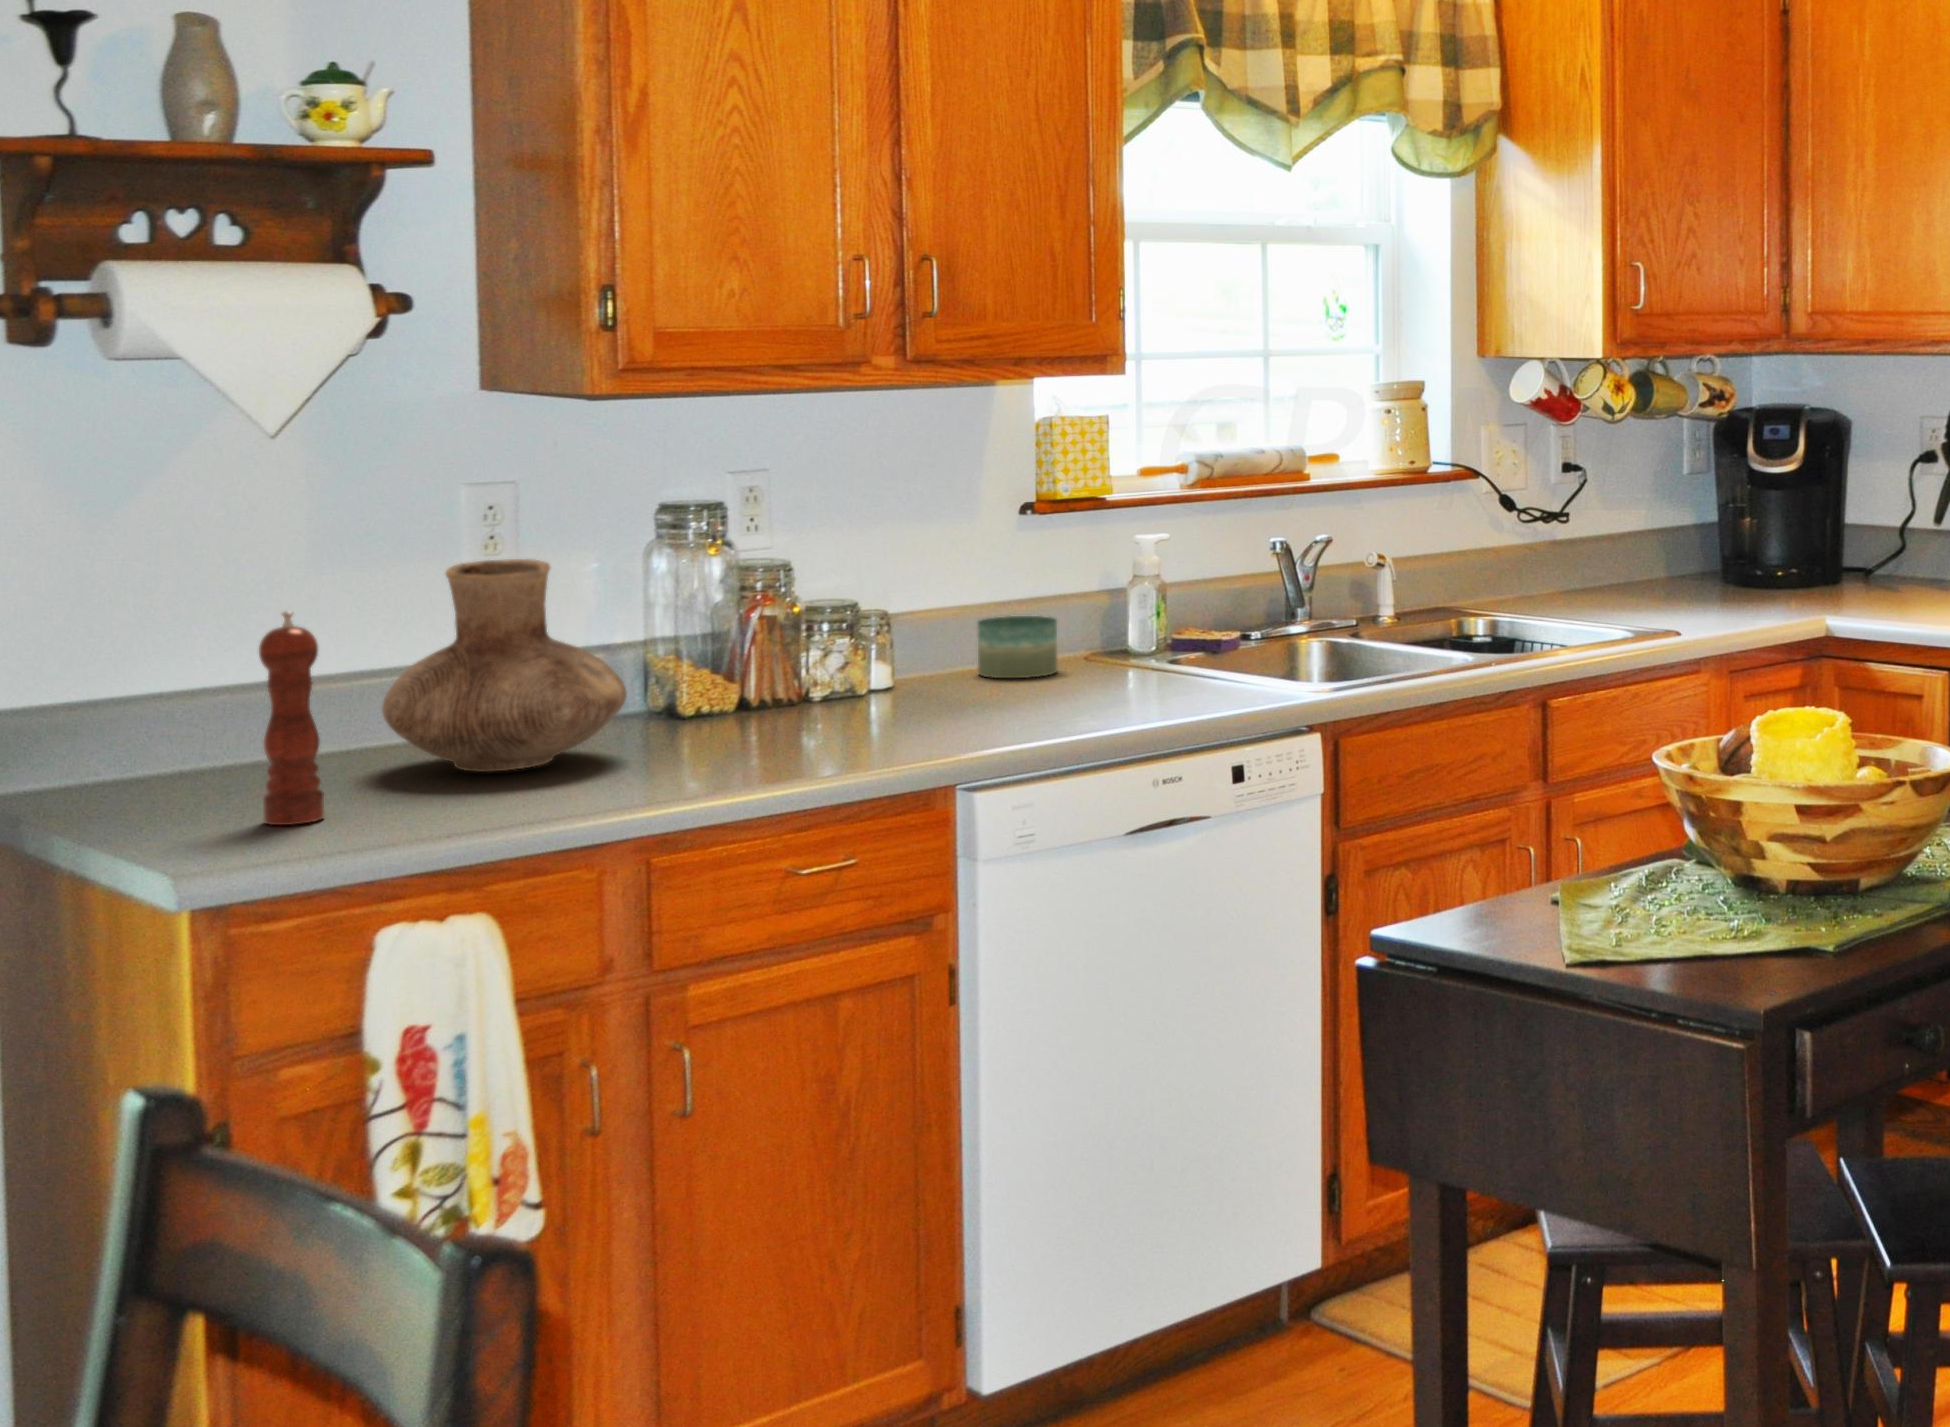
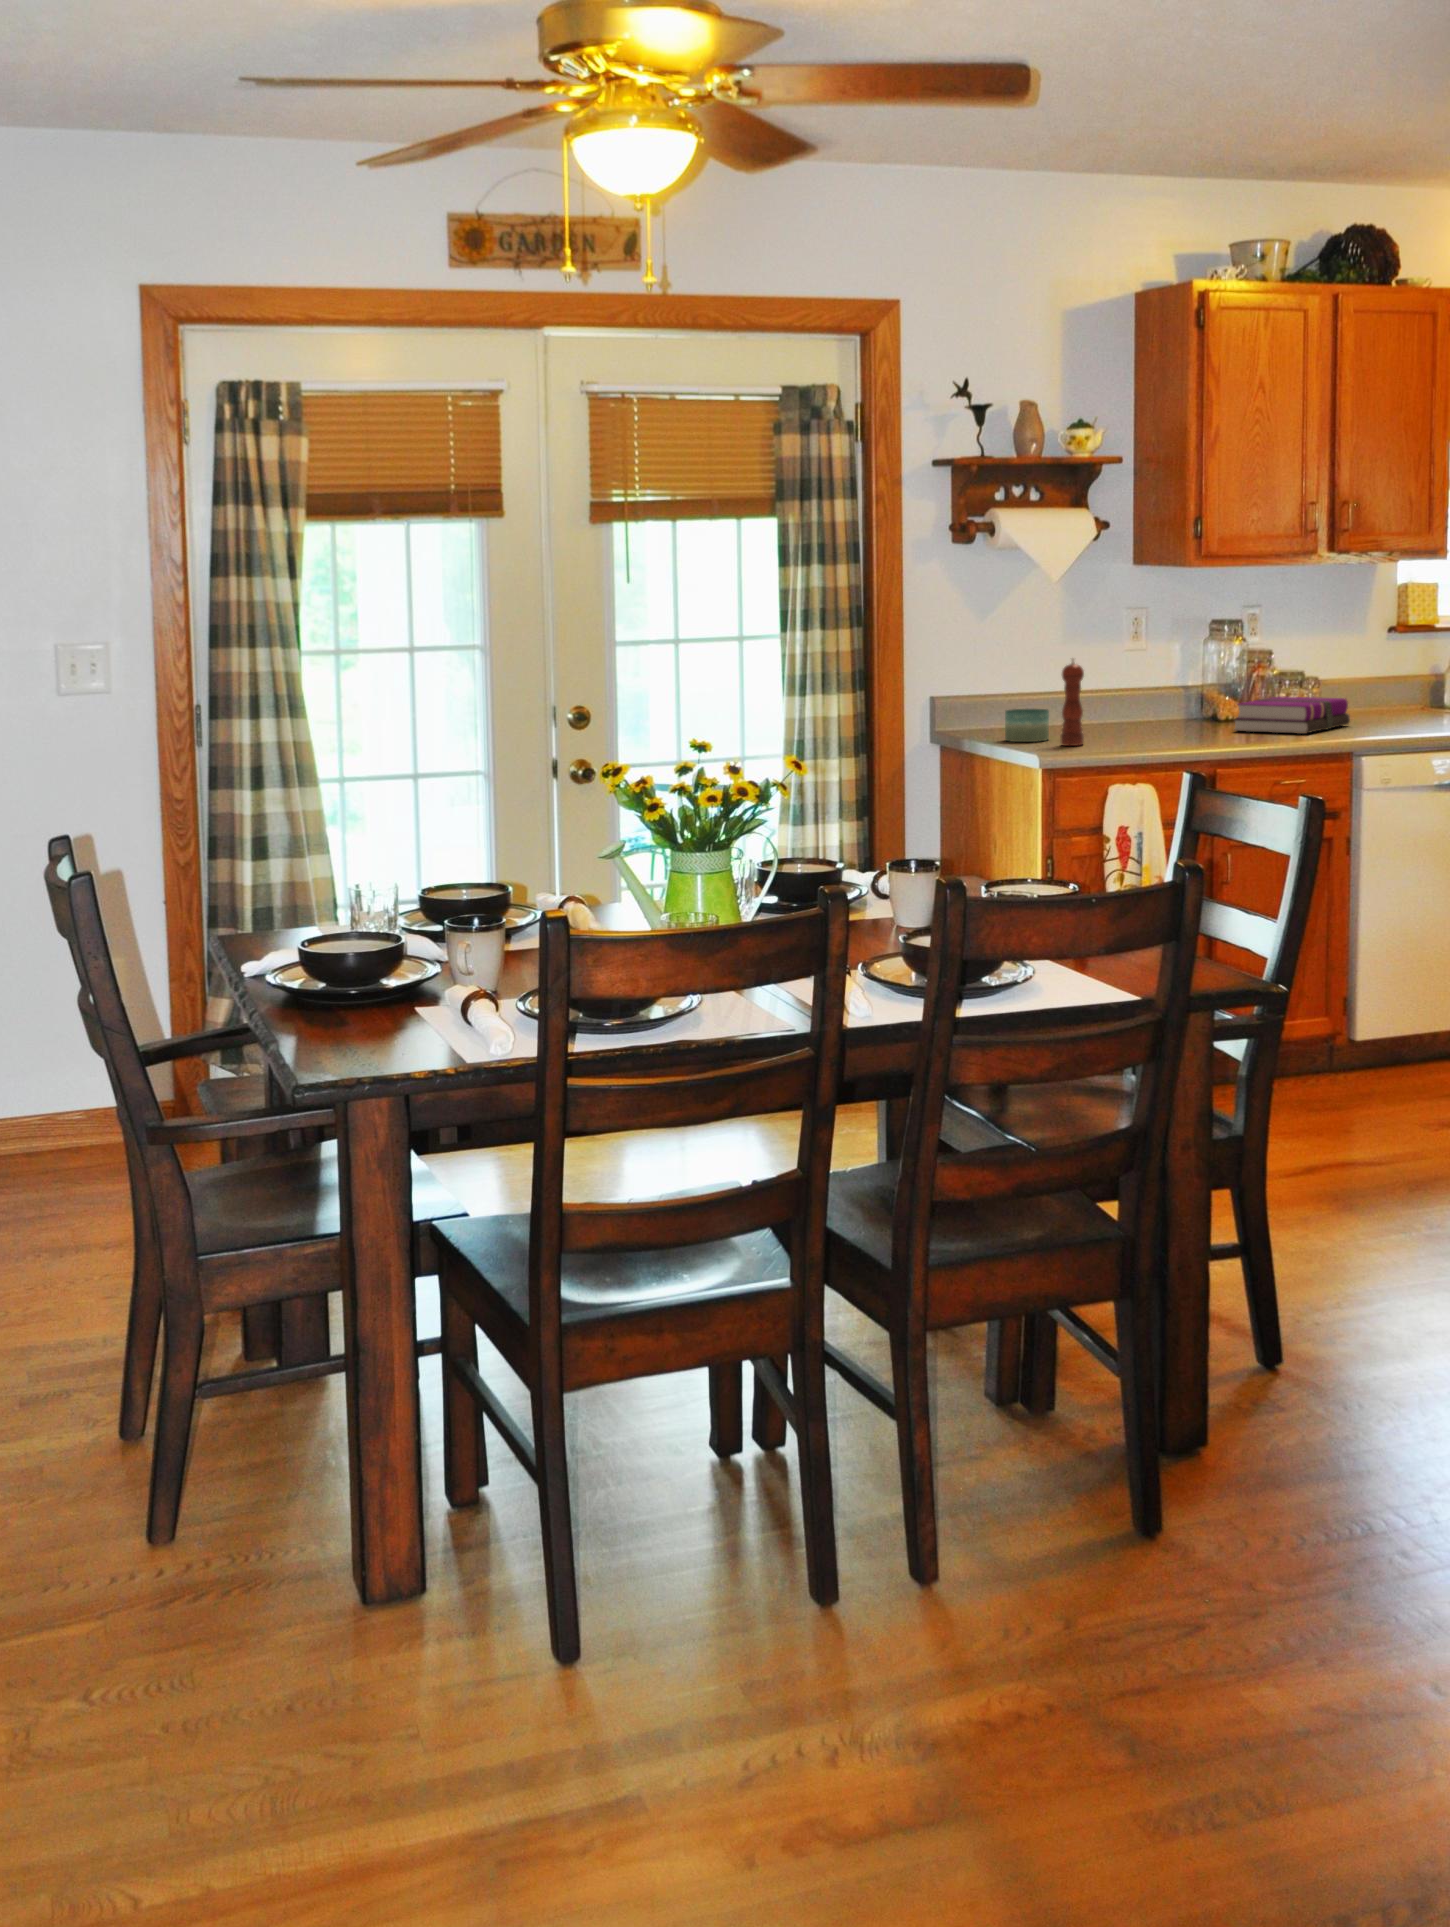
vase: present [382,559,627,772] -> none [1097,642,1200,735]
candle: present [977,616,1057,678] -> present [1005,709,1049,742]
hardback book: none [703,659,954,752] -> present [1234,696,1350,734]

